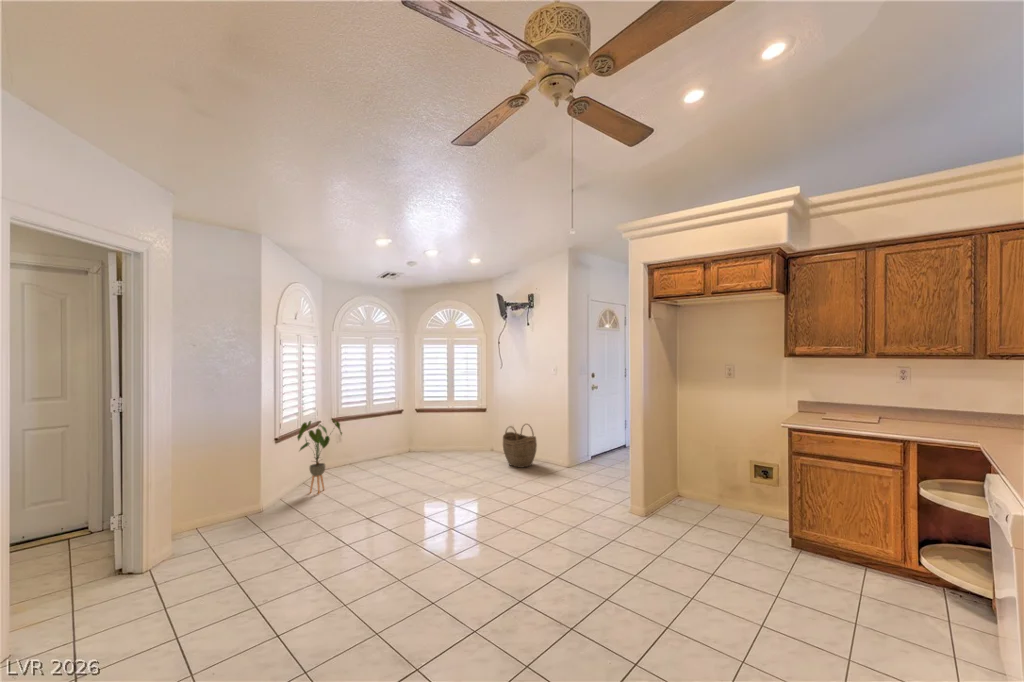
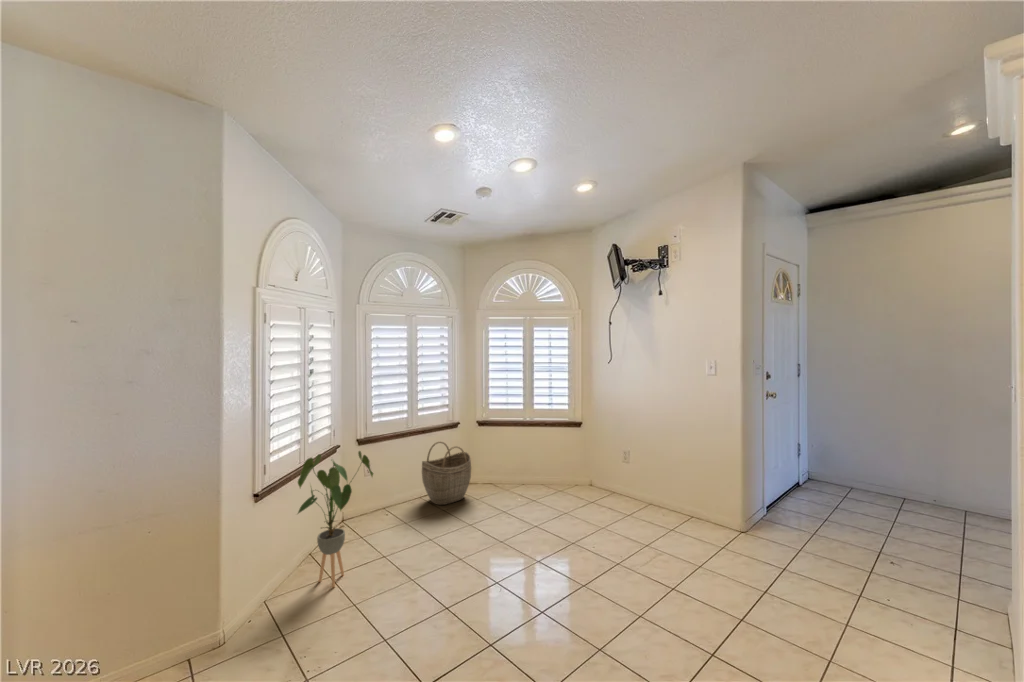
woven basket: present [503,424,537,468] -> present [422,442,471,505]

